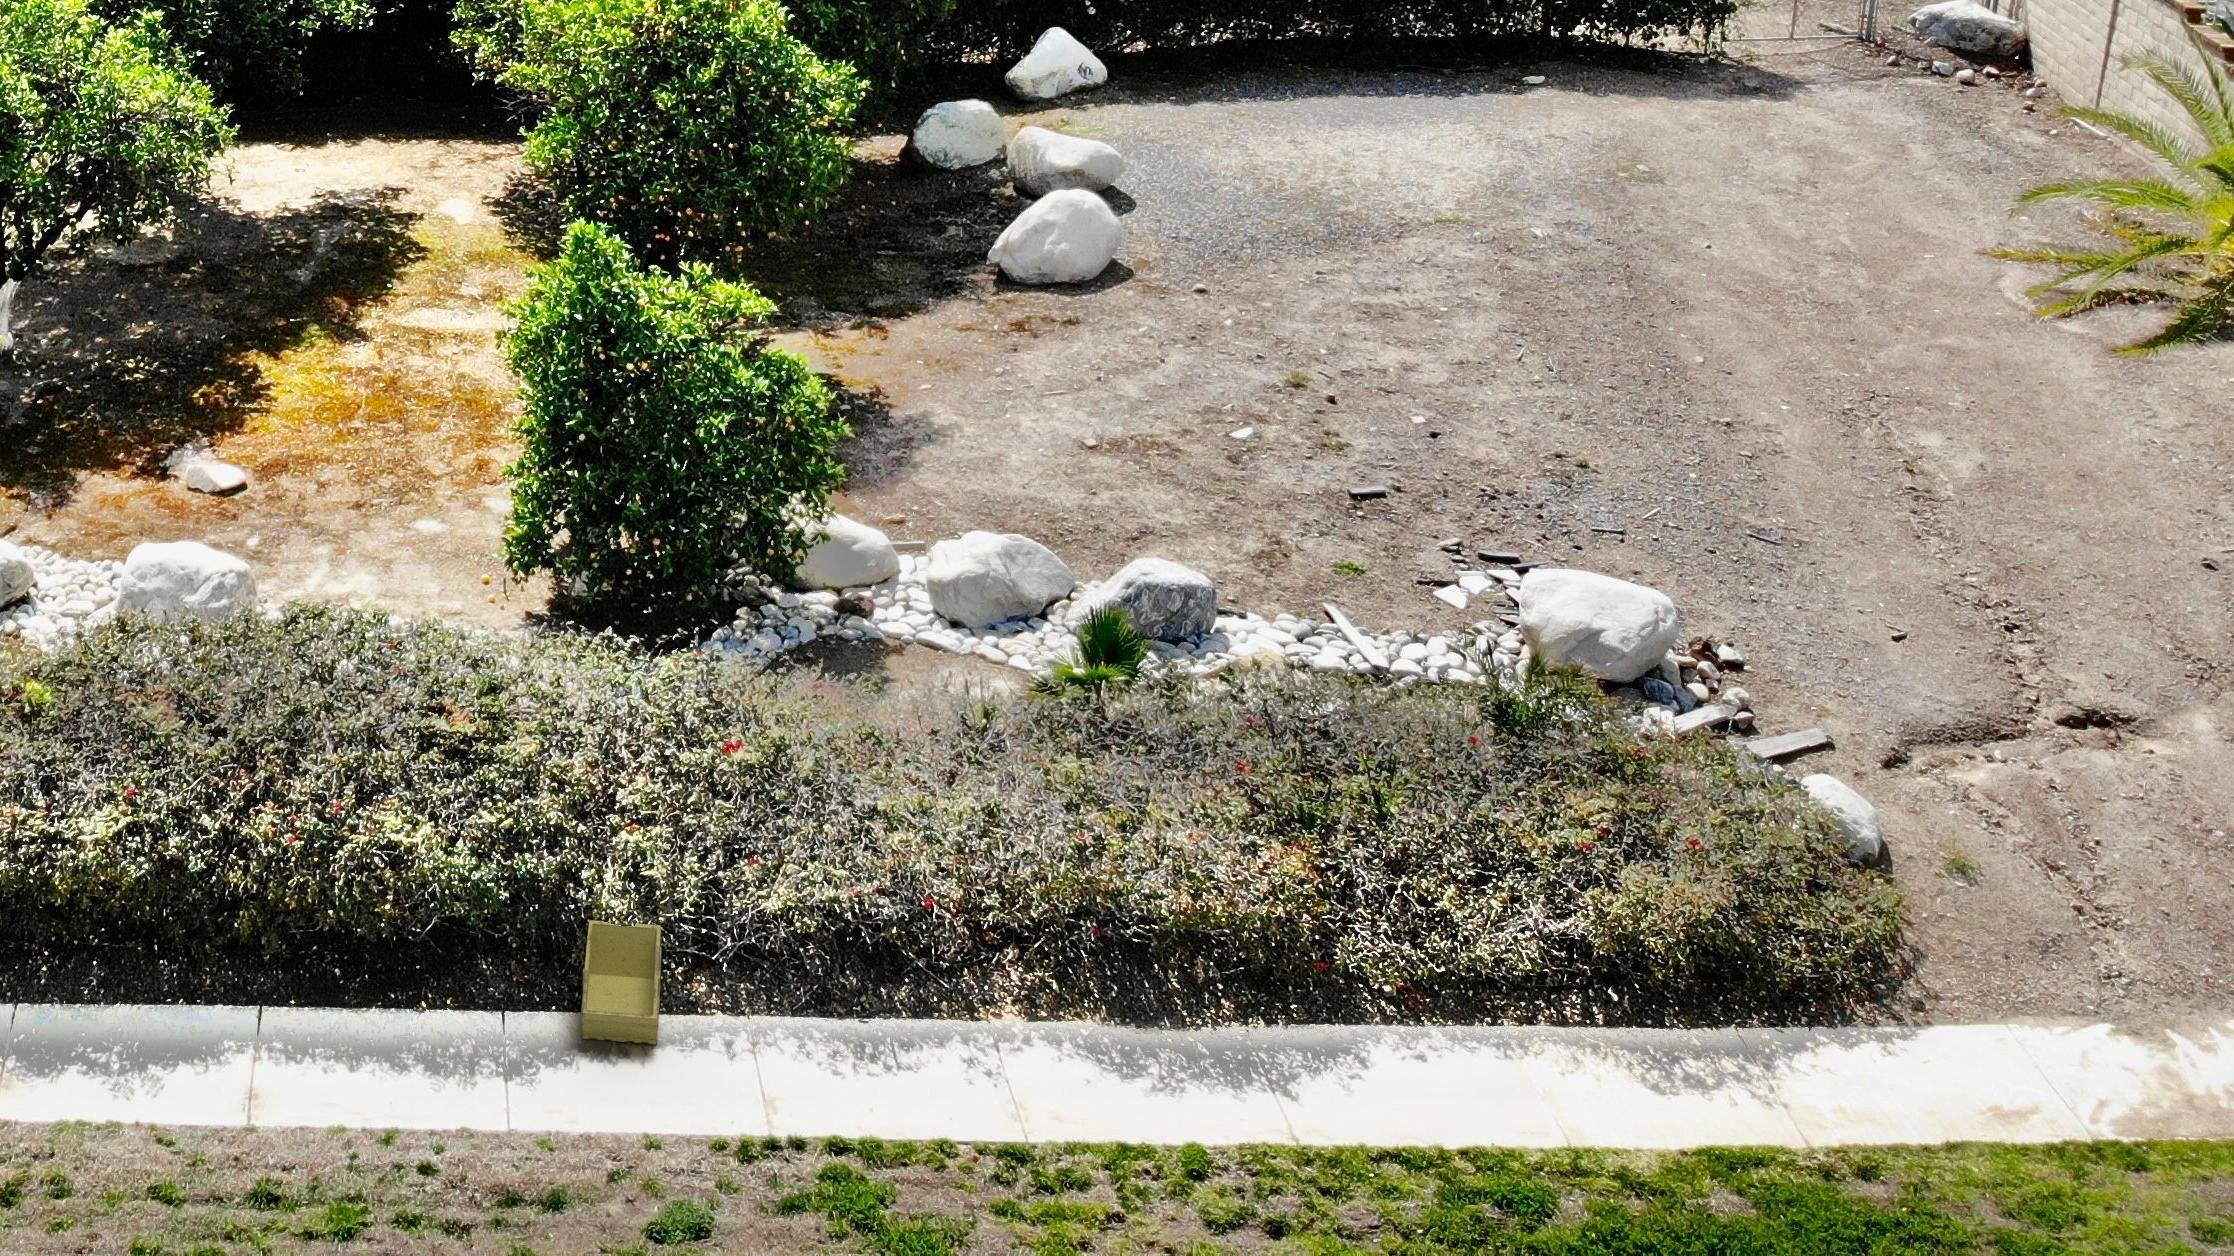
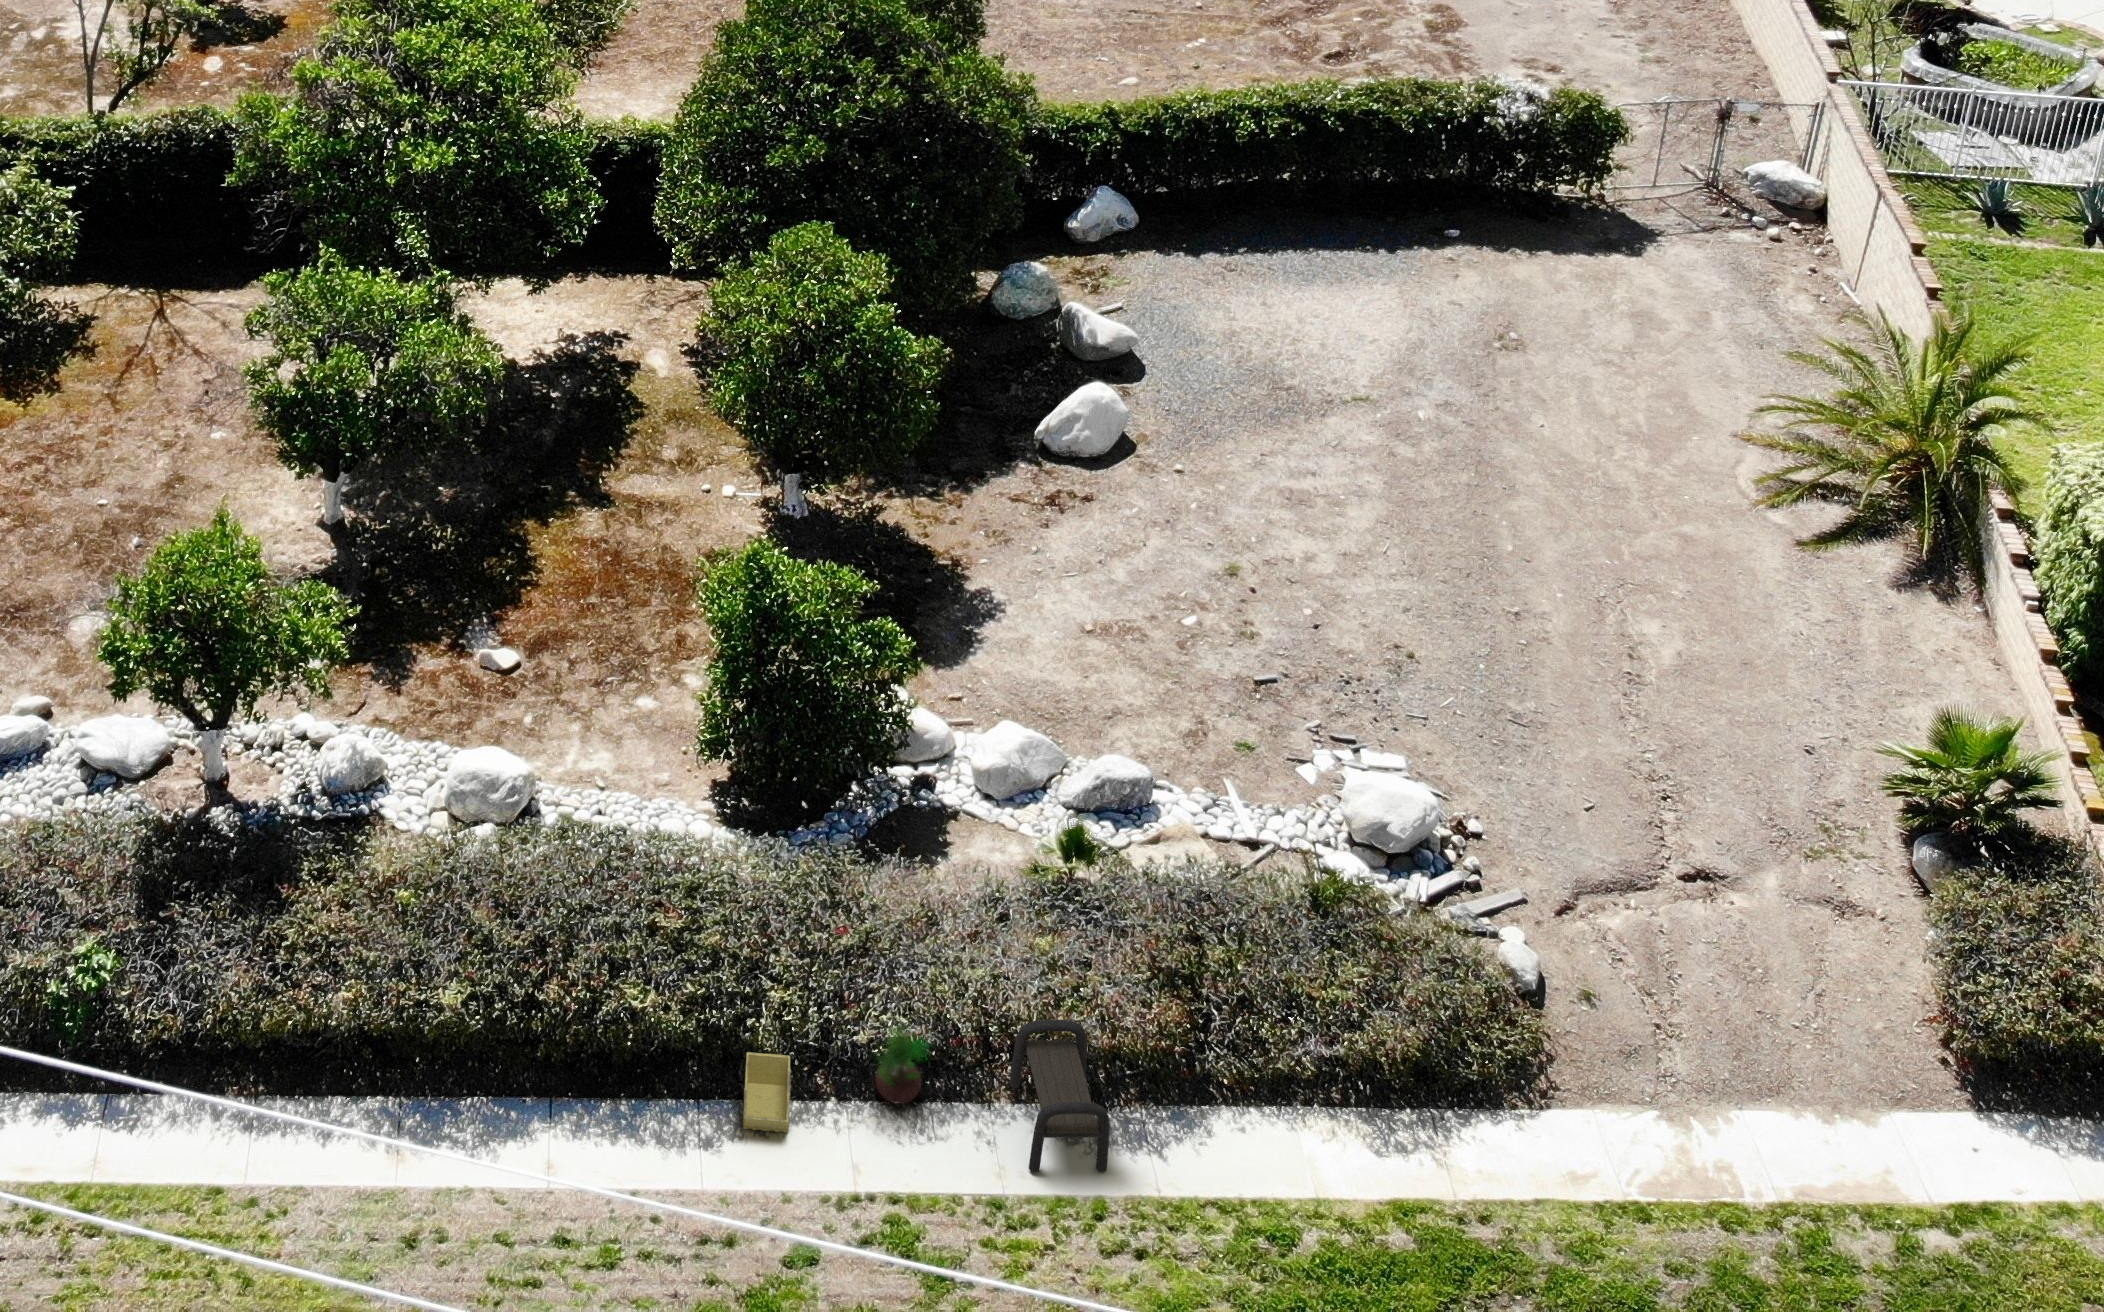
potted tree: none [792,858,897,1004] -> present [870,1029,929,1104]
bench: none [1023,860,1202,1105] -> present [1009,1020,1109,1173]

